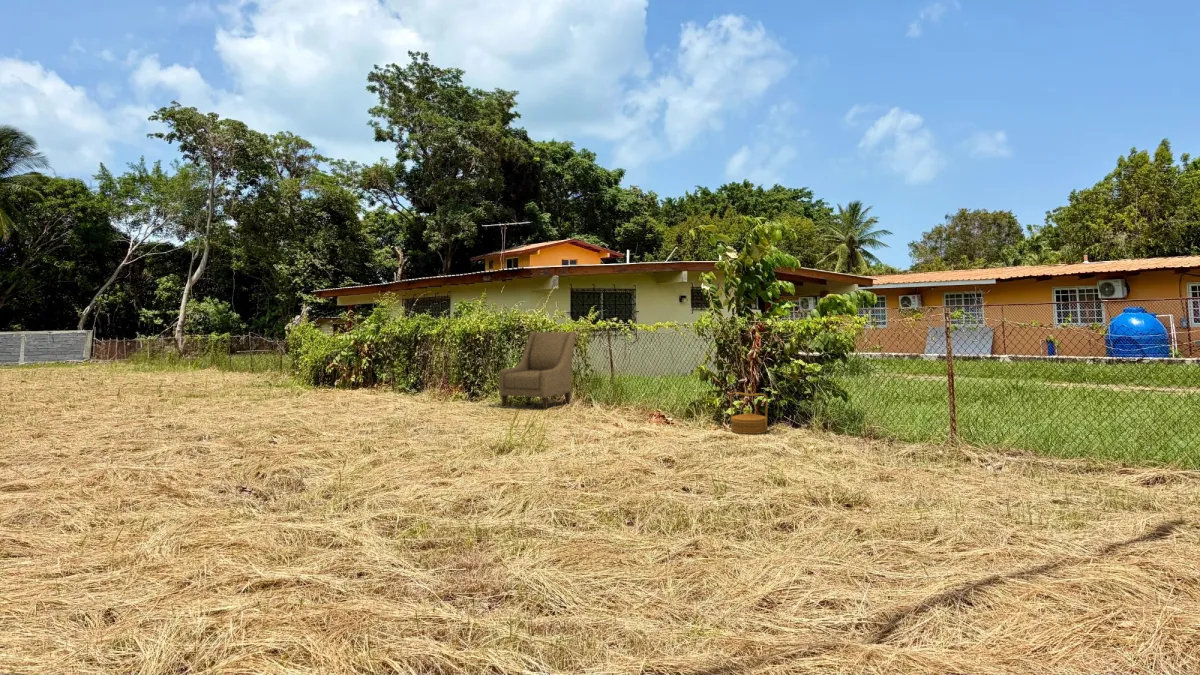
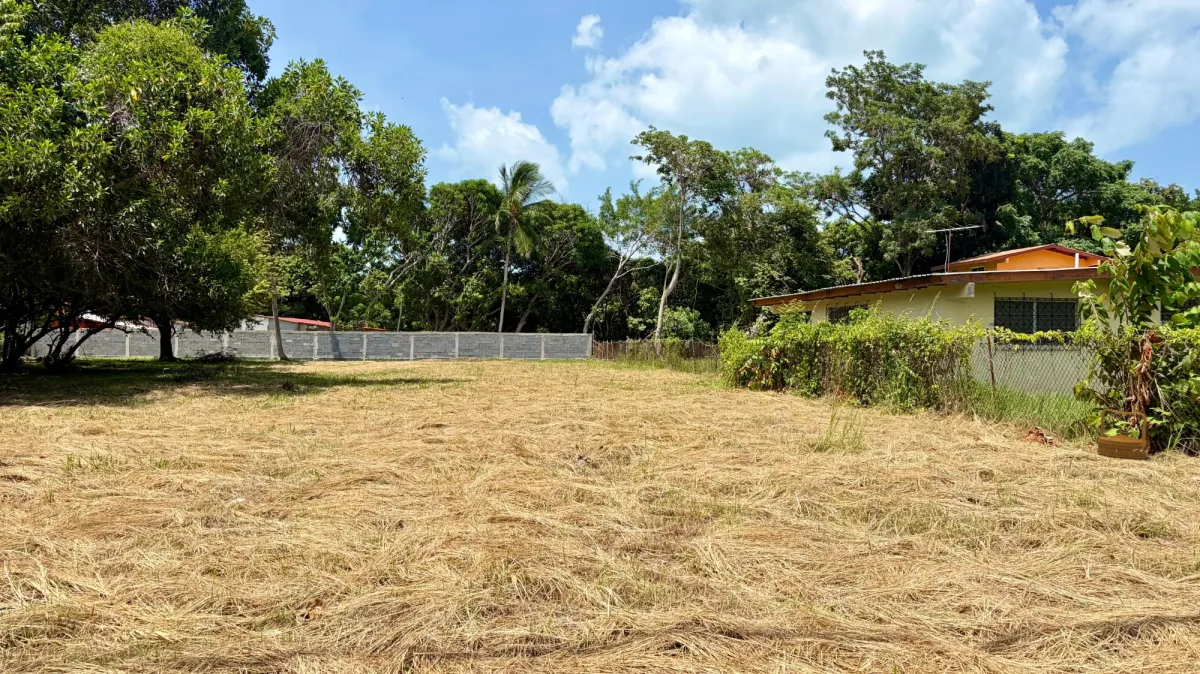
chair: present [499,331,576,410] -> none [872,339,963,418]

